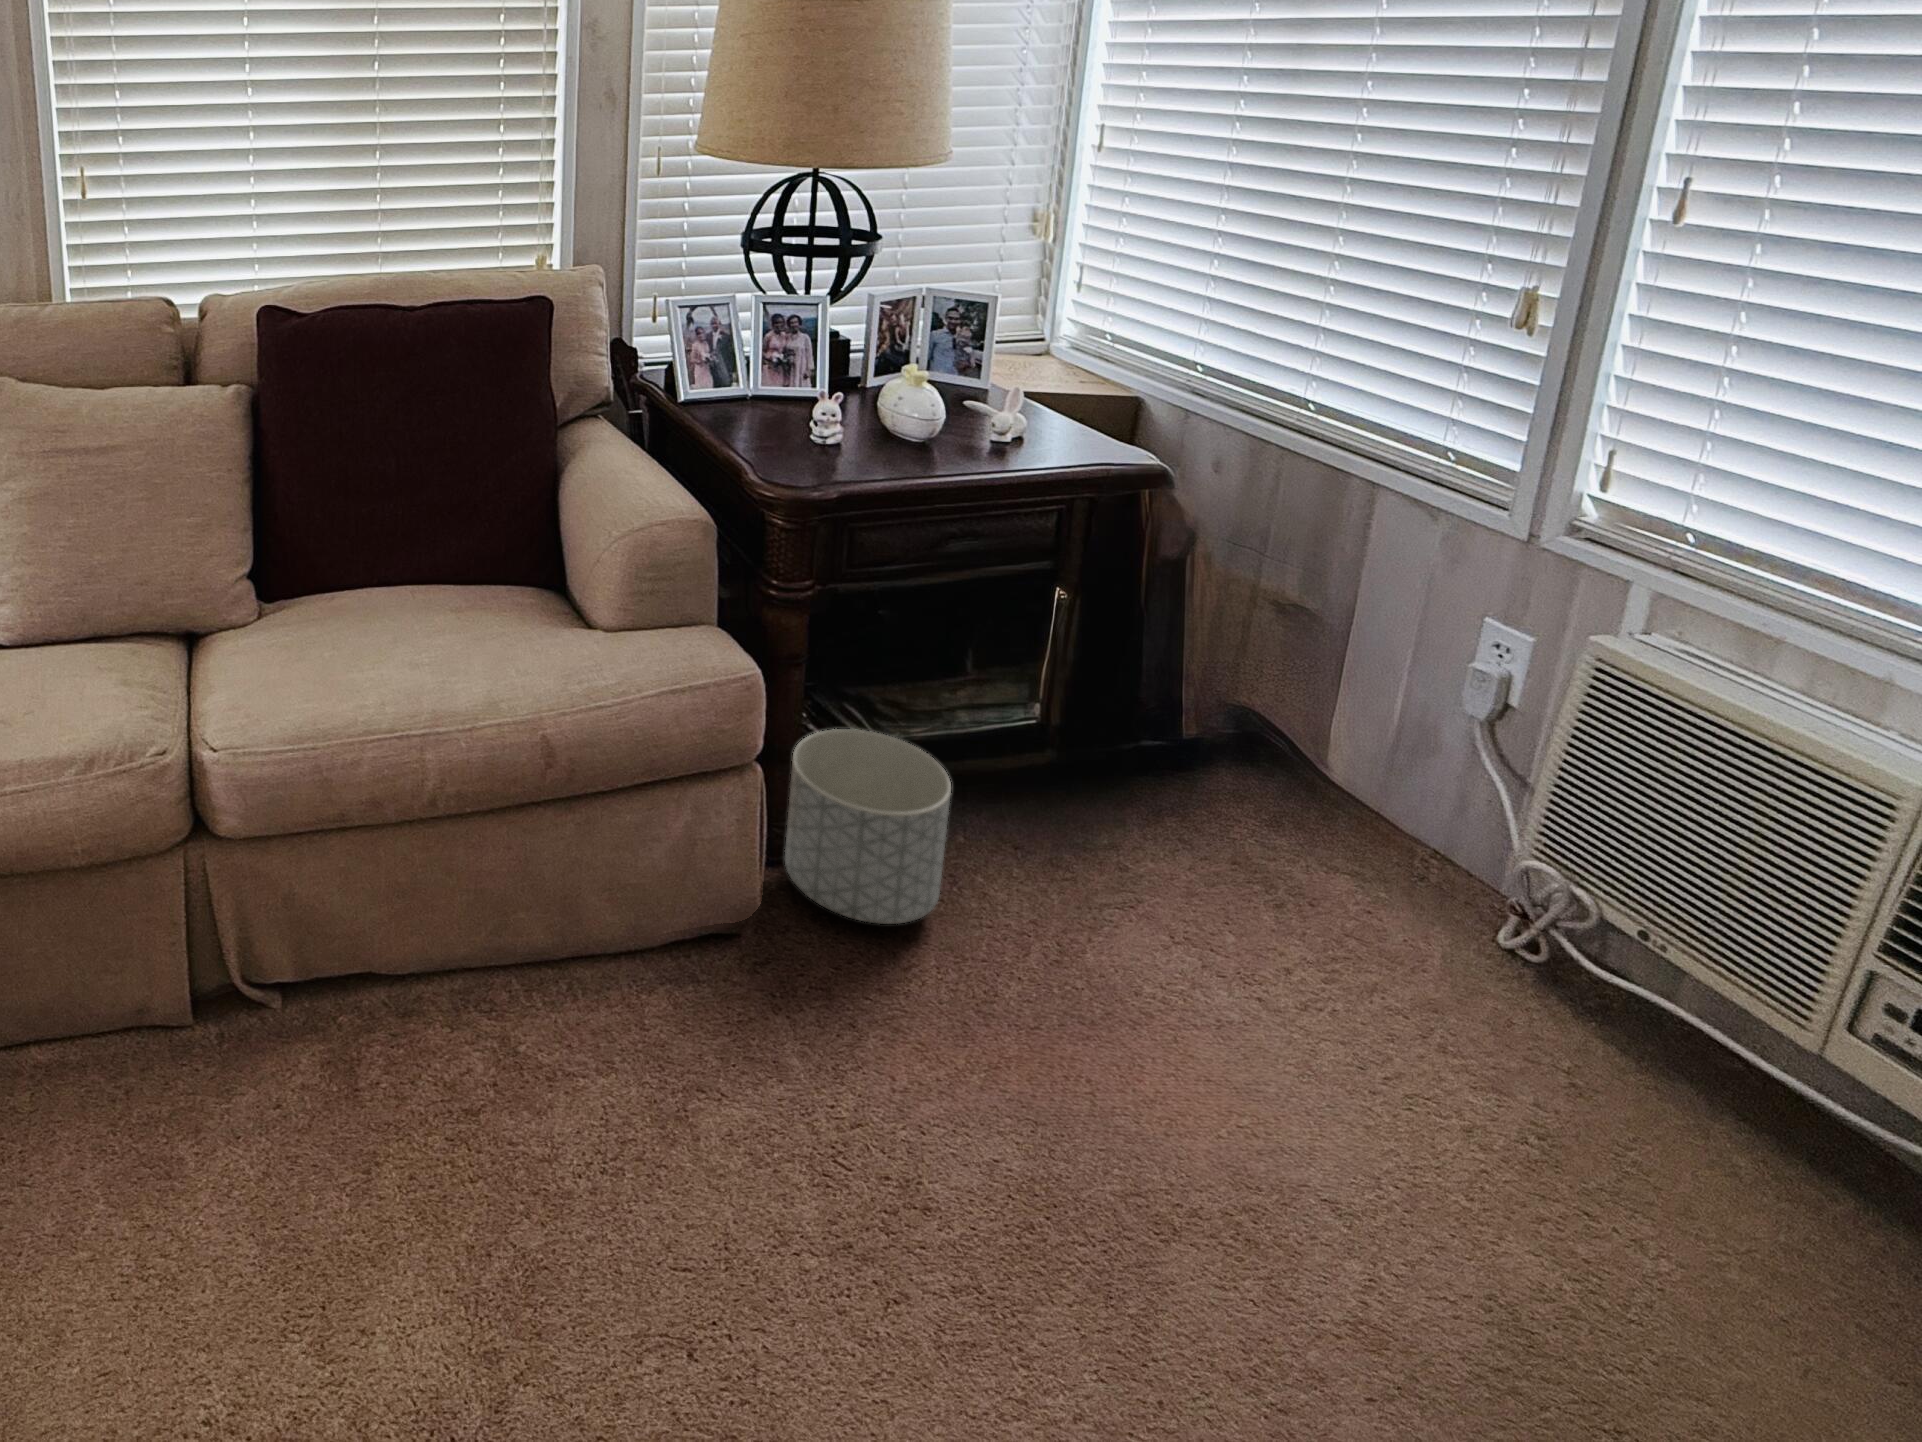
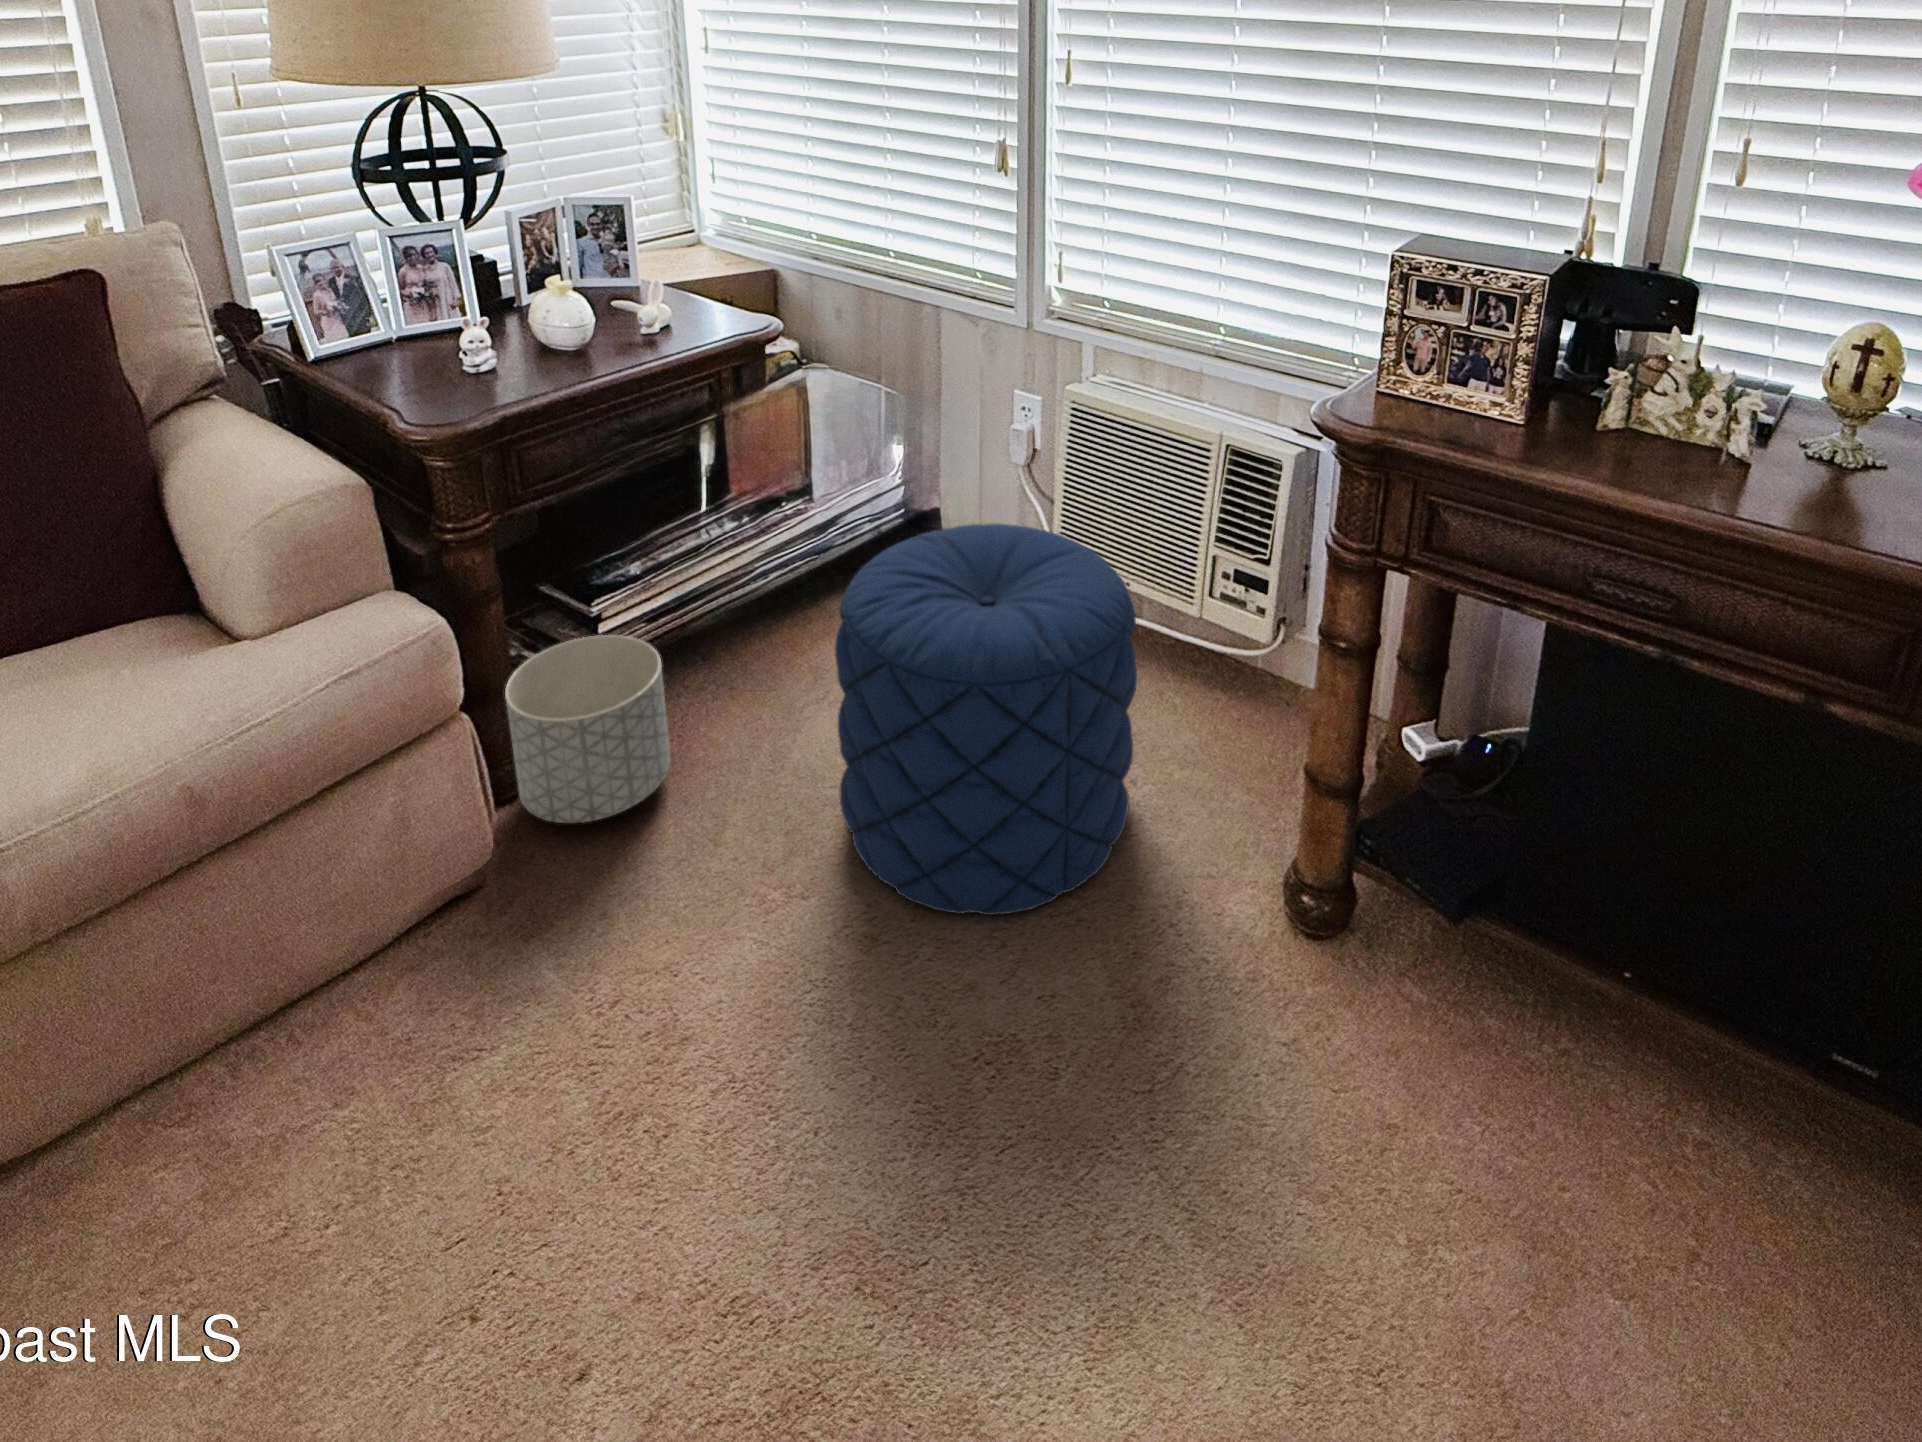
pouf: none [1142,759,1686,1327] -> present [835,524,1137,915]

